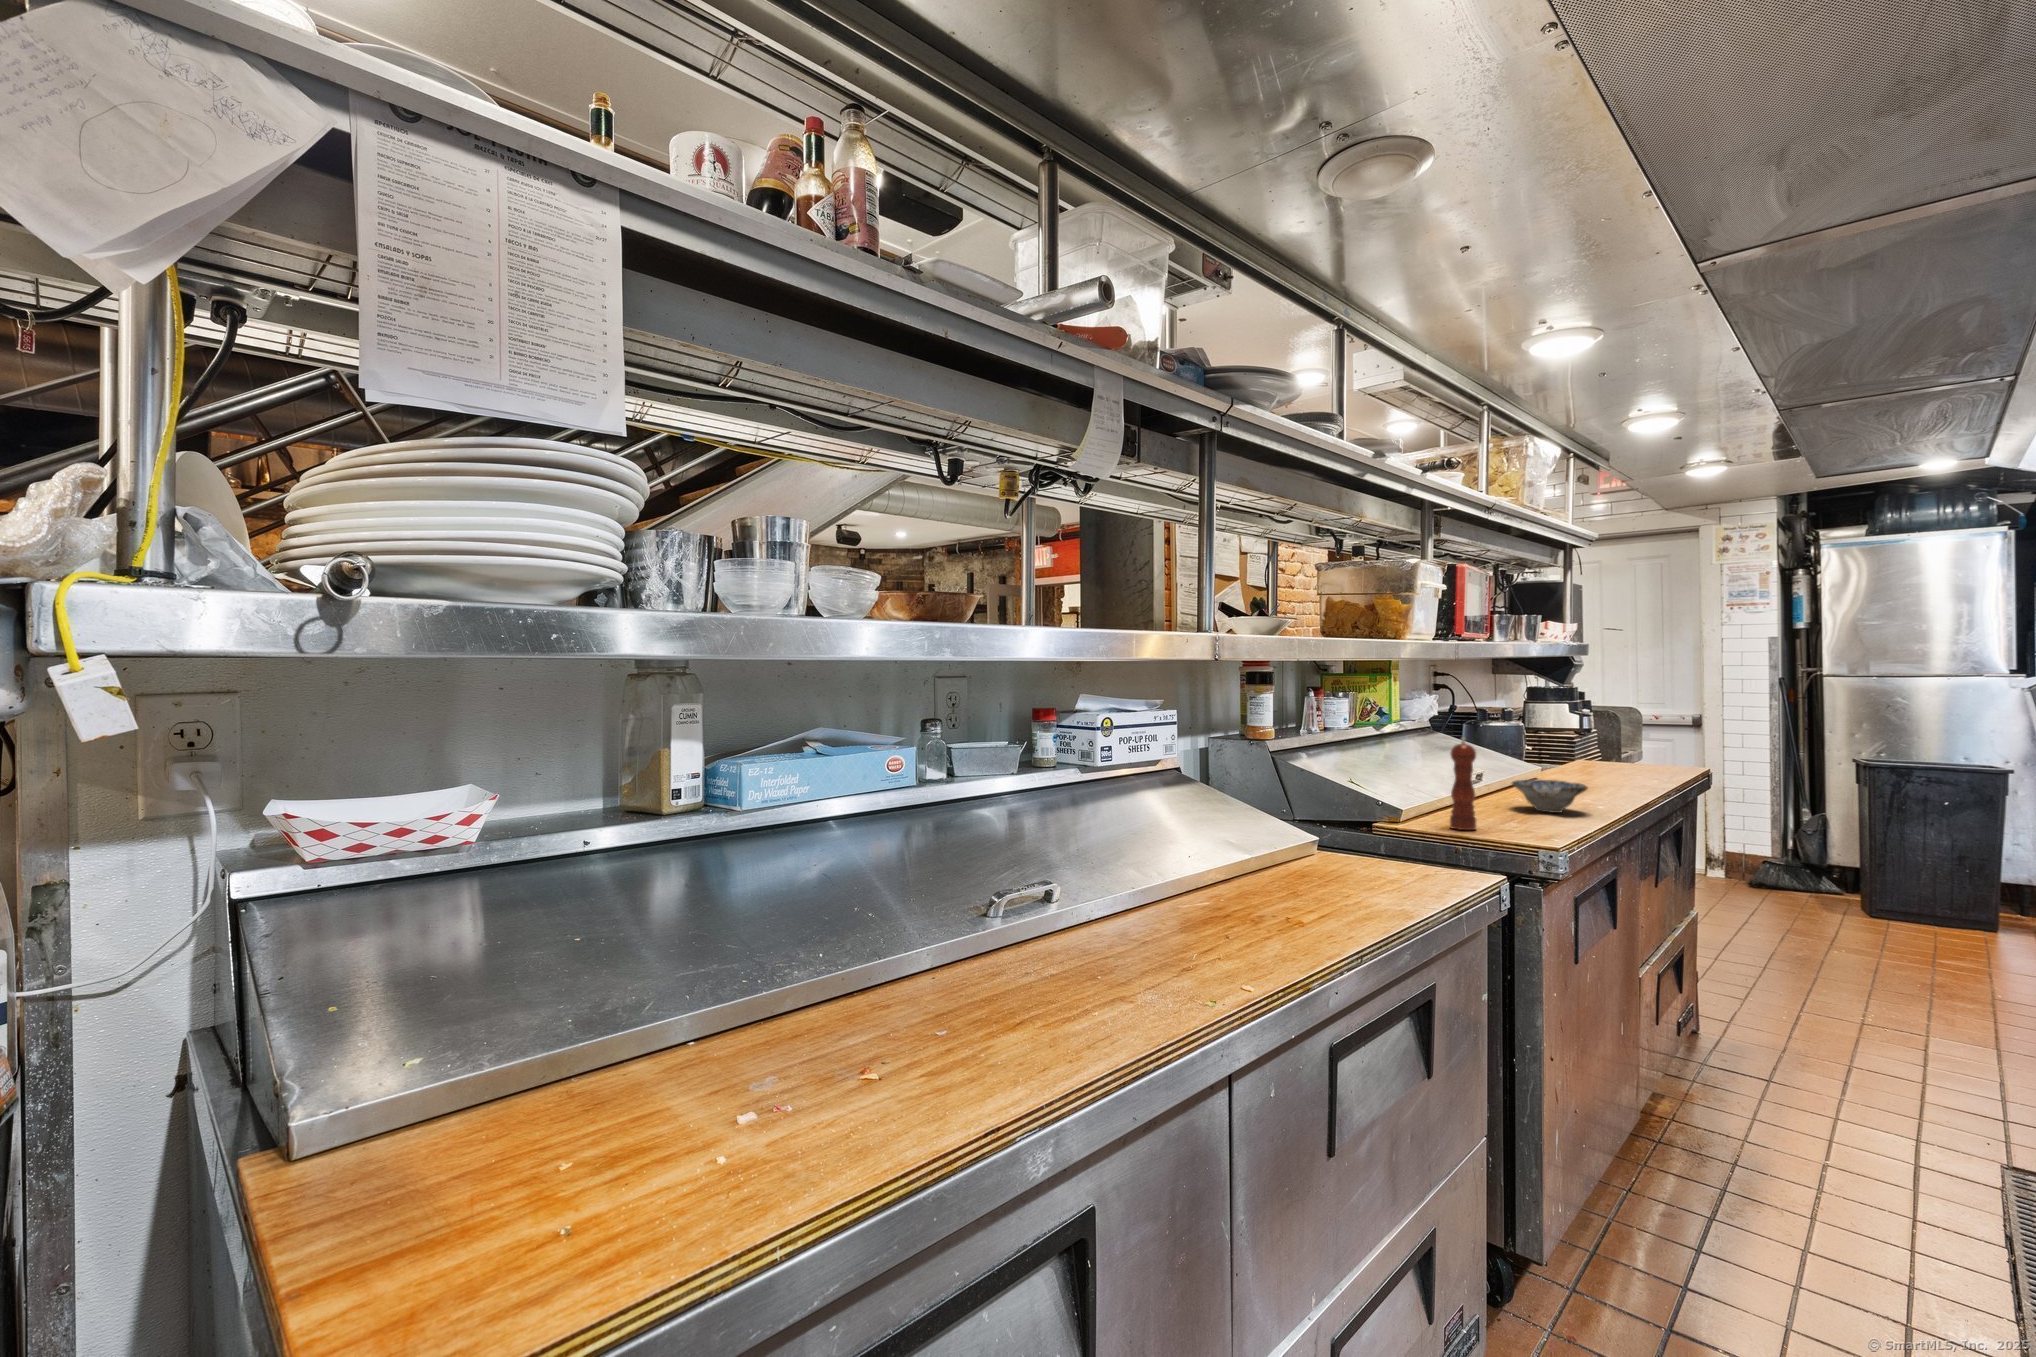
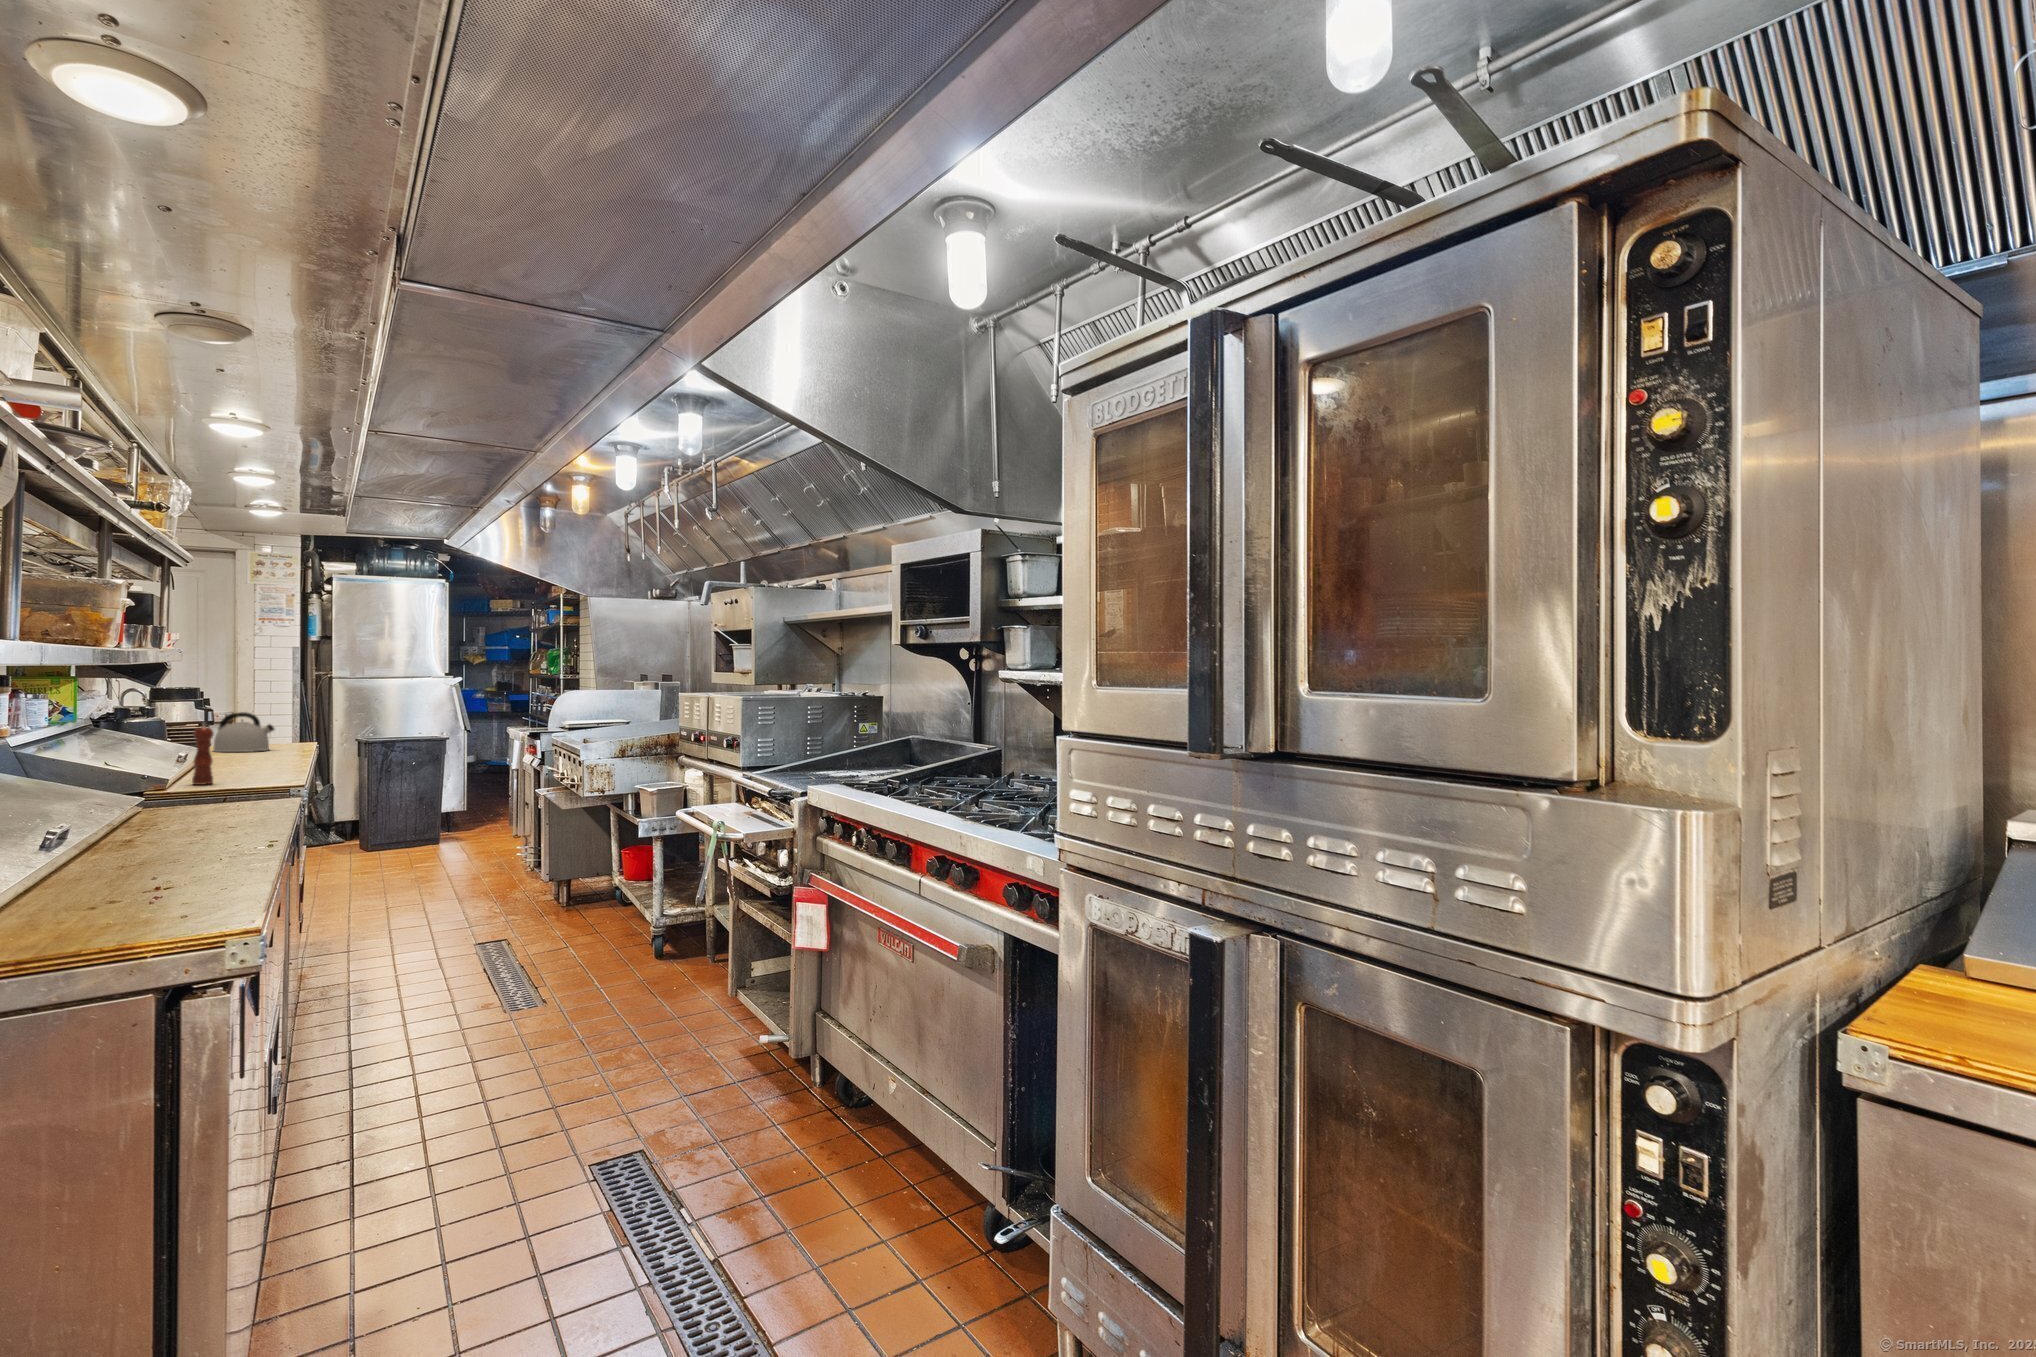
kettle: none [1582,720,1661,775] -> present [213,712,274,752]
ceramic bowl: present [1512,780,1588,813] -> none [211,752,268,773]

